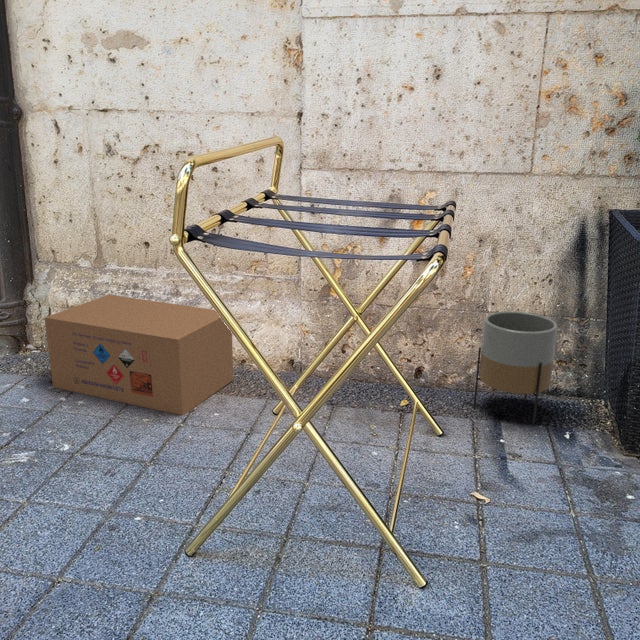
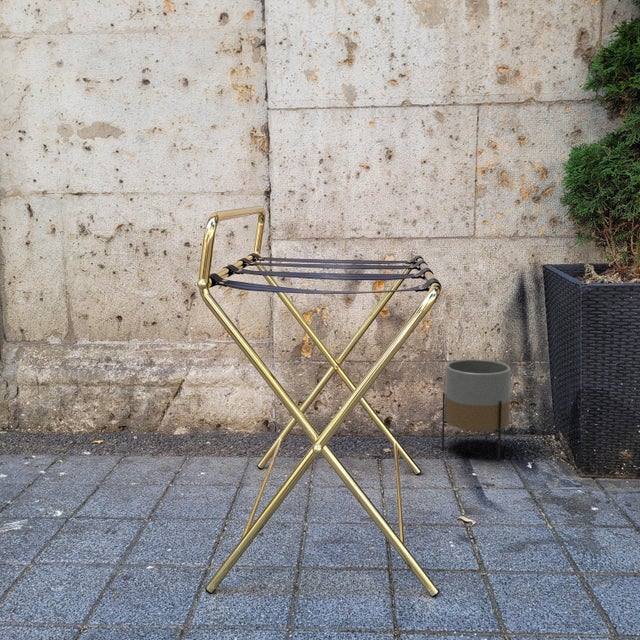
cardboard box: present [45,295,233,415] -> none [24,369,211,476]

